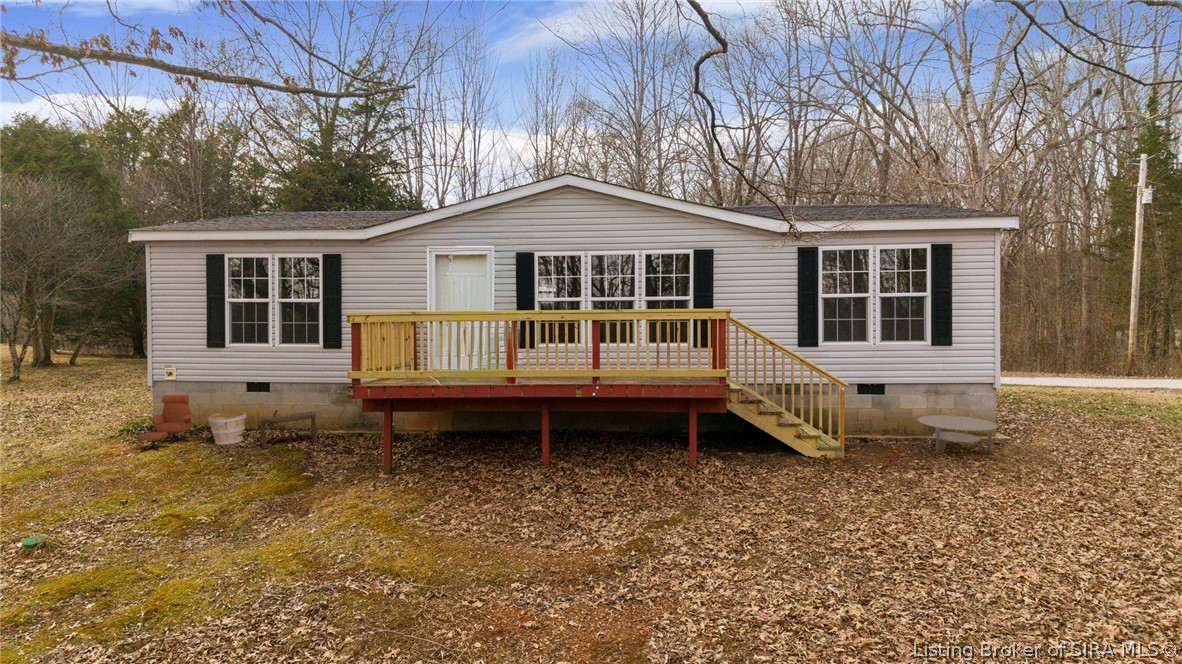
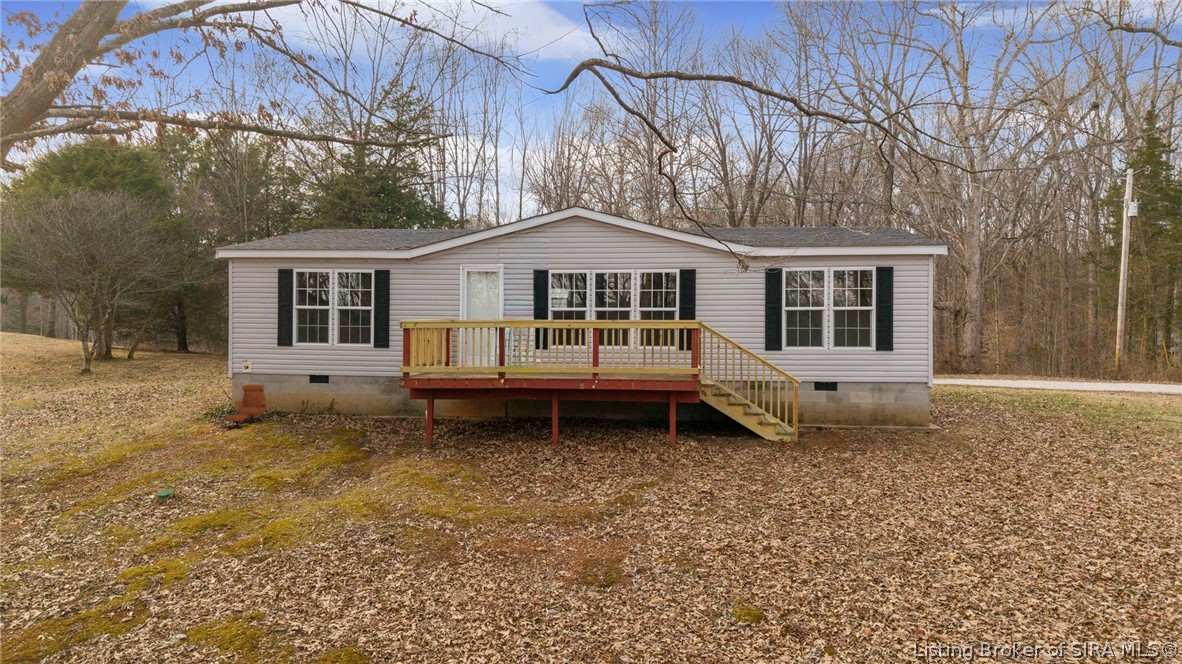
bench: present [260,411,317,449] -> none [323,399,368,429]
wooden bucket: present [208,412,247,445] -> none [281,399,311,426]
round table: present [918,415,998,454] -> none [861,408,925,440]

